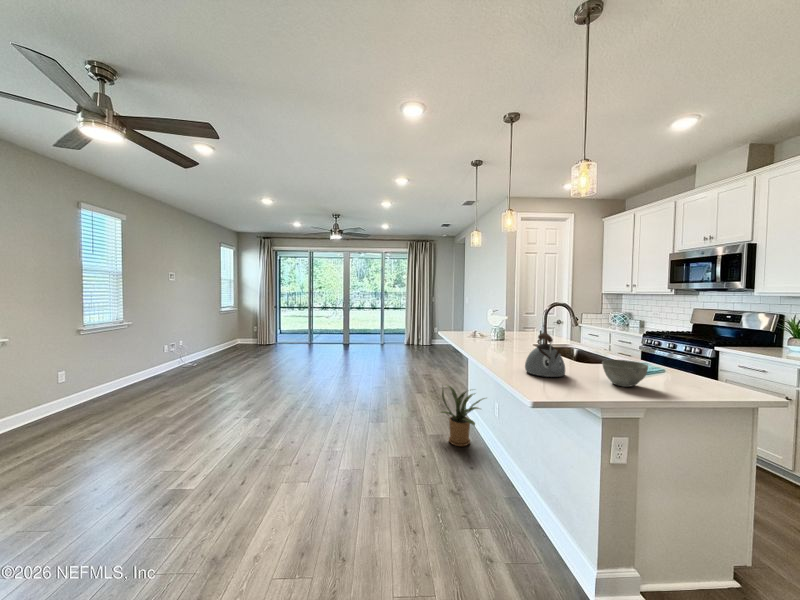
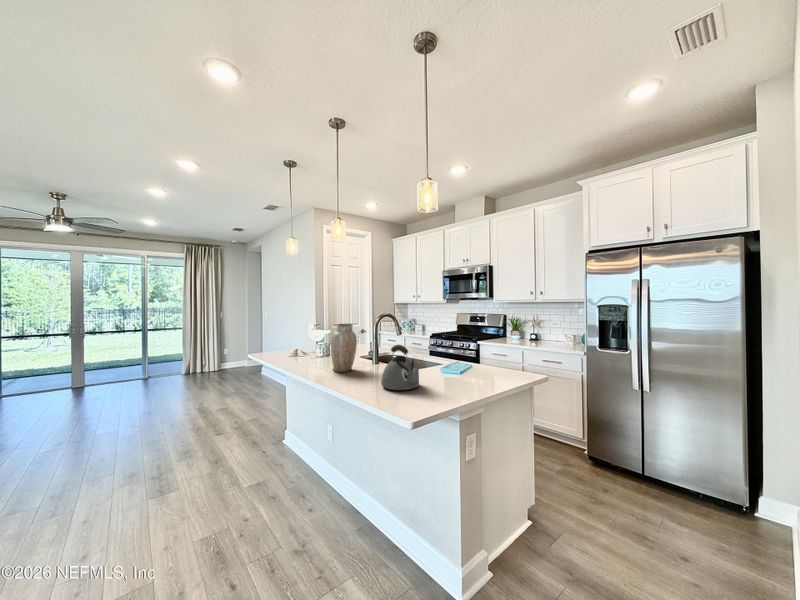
vase: none [493,310,518,355] -> present [331,324,357,372]
bowl: present [602,360,648,387] -> none [449,362,483,386]
house plant: present [441,385,485,446] -> none [258,415,320,488]

